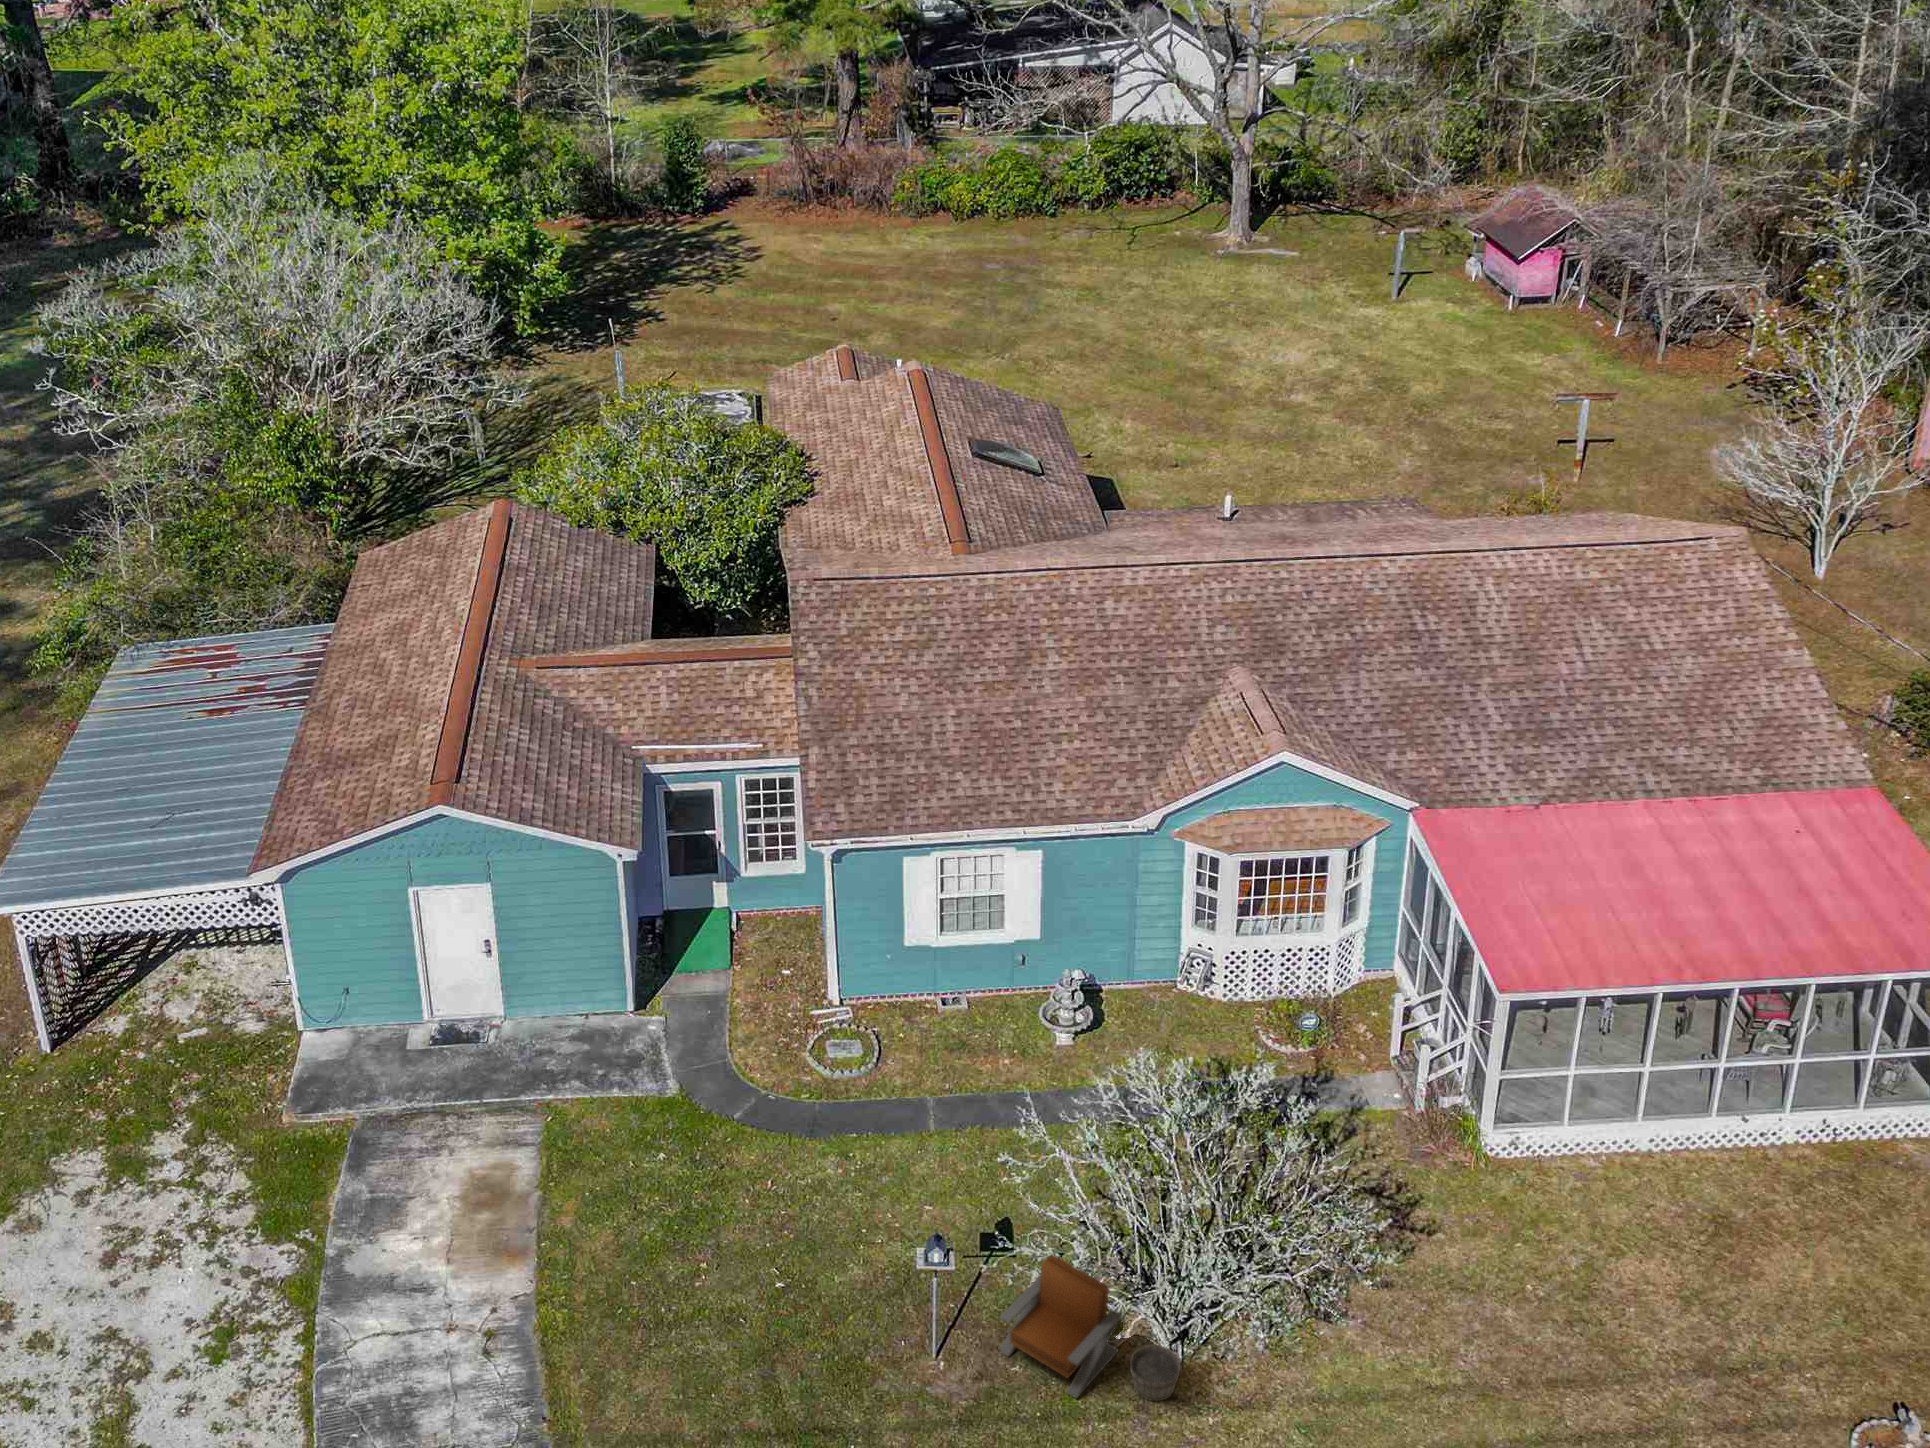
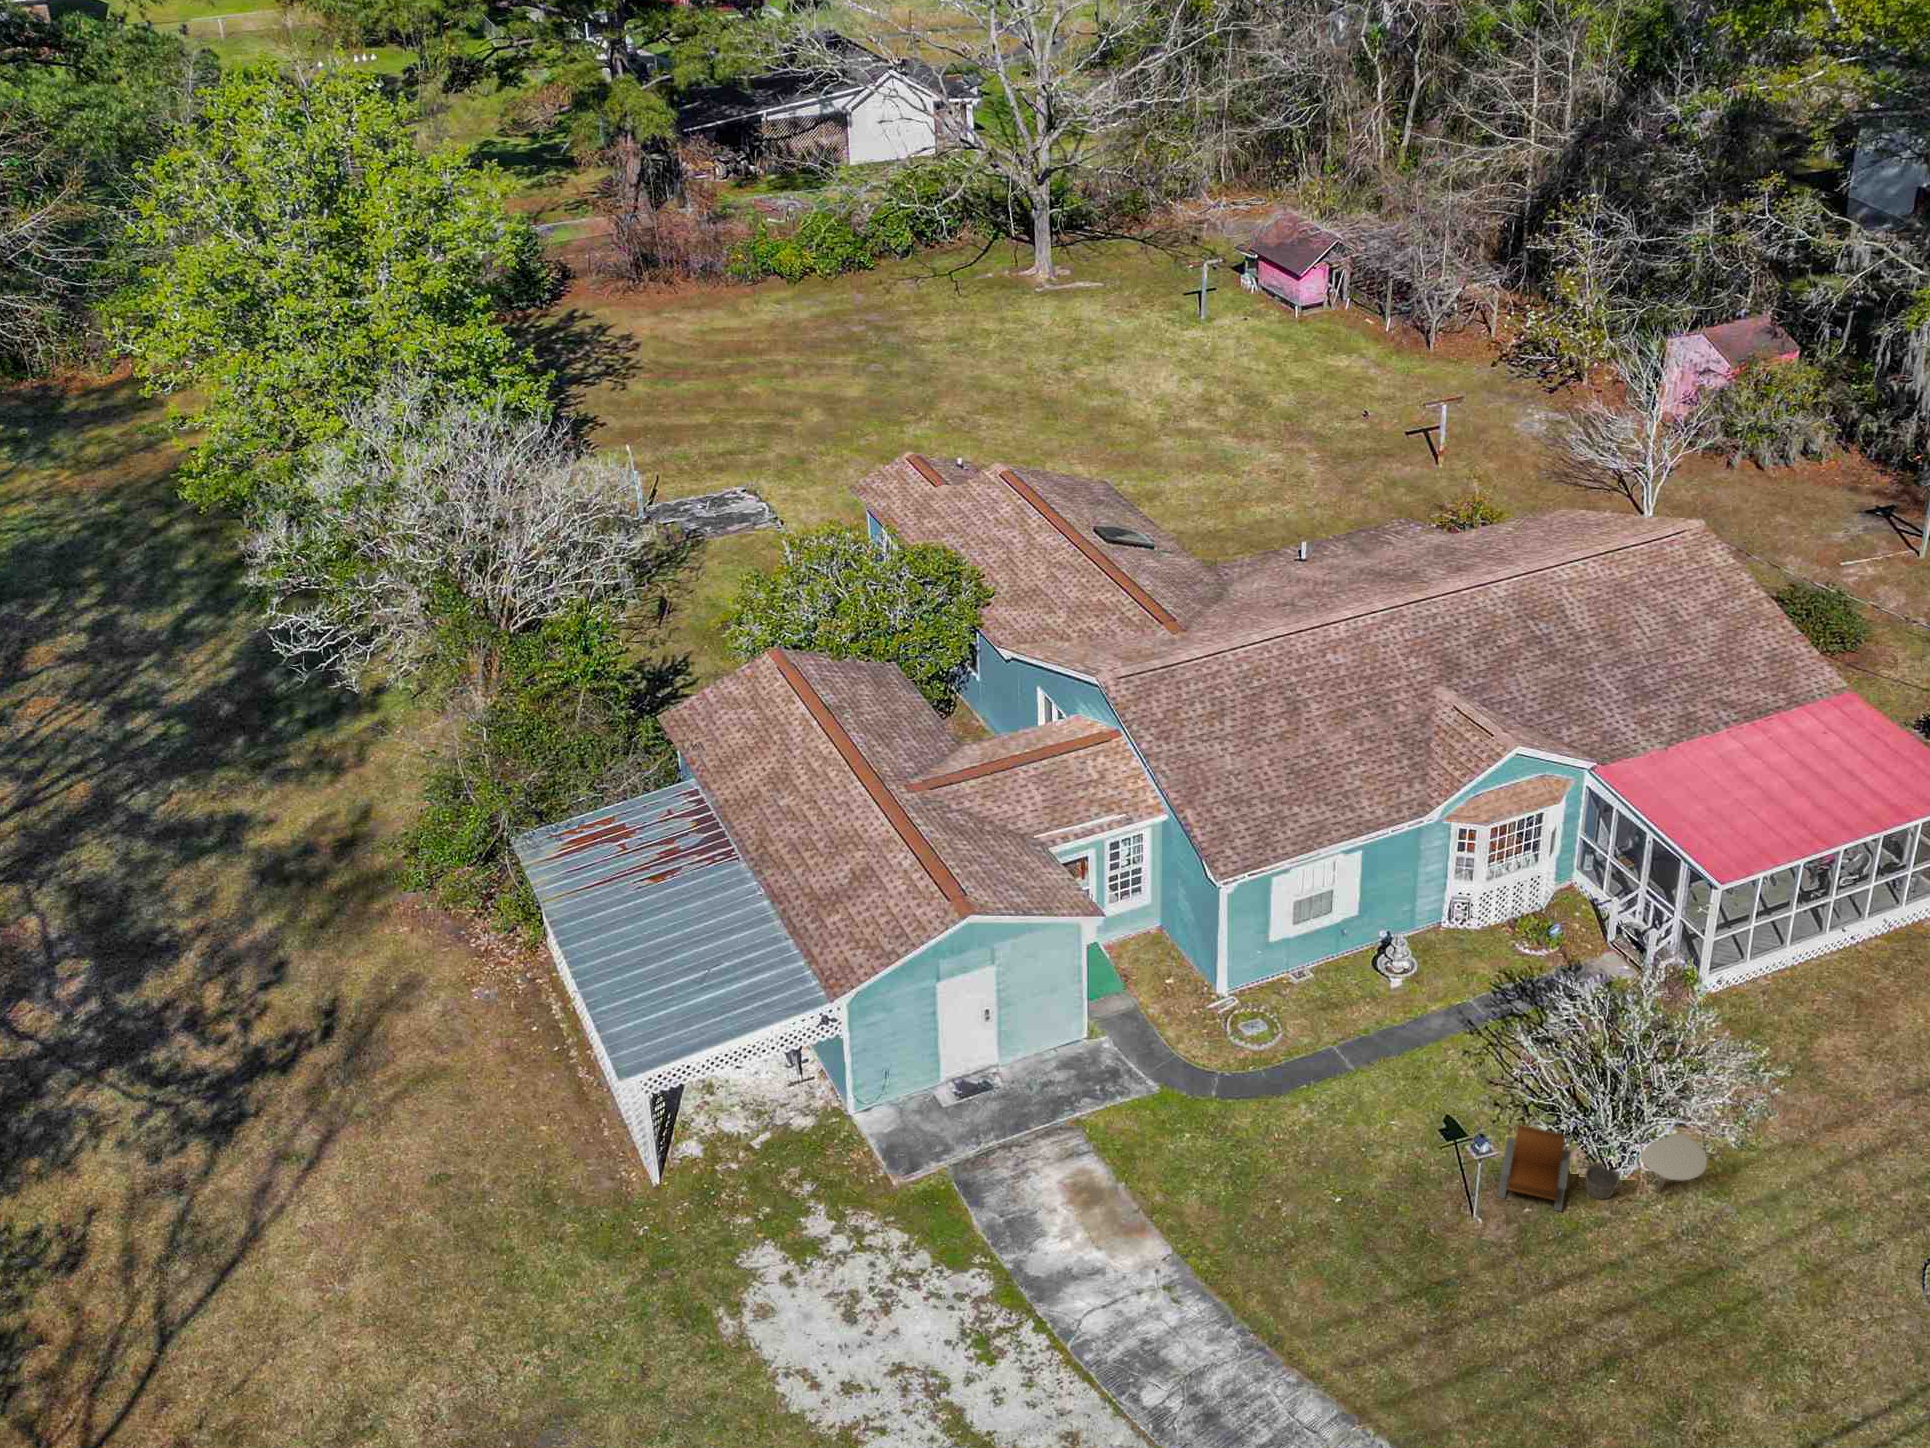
round table: none [1223,1325,1328,1417] -> present [1640,1134,1707,1193]

